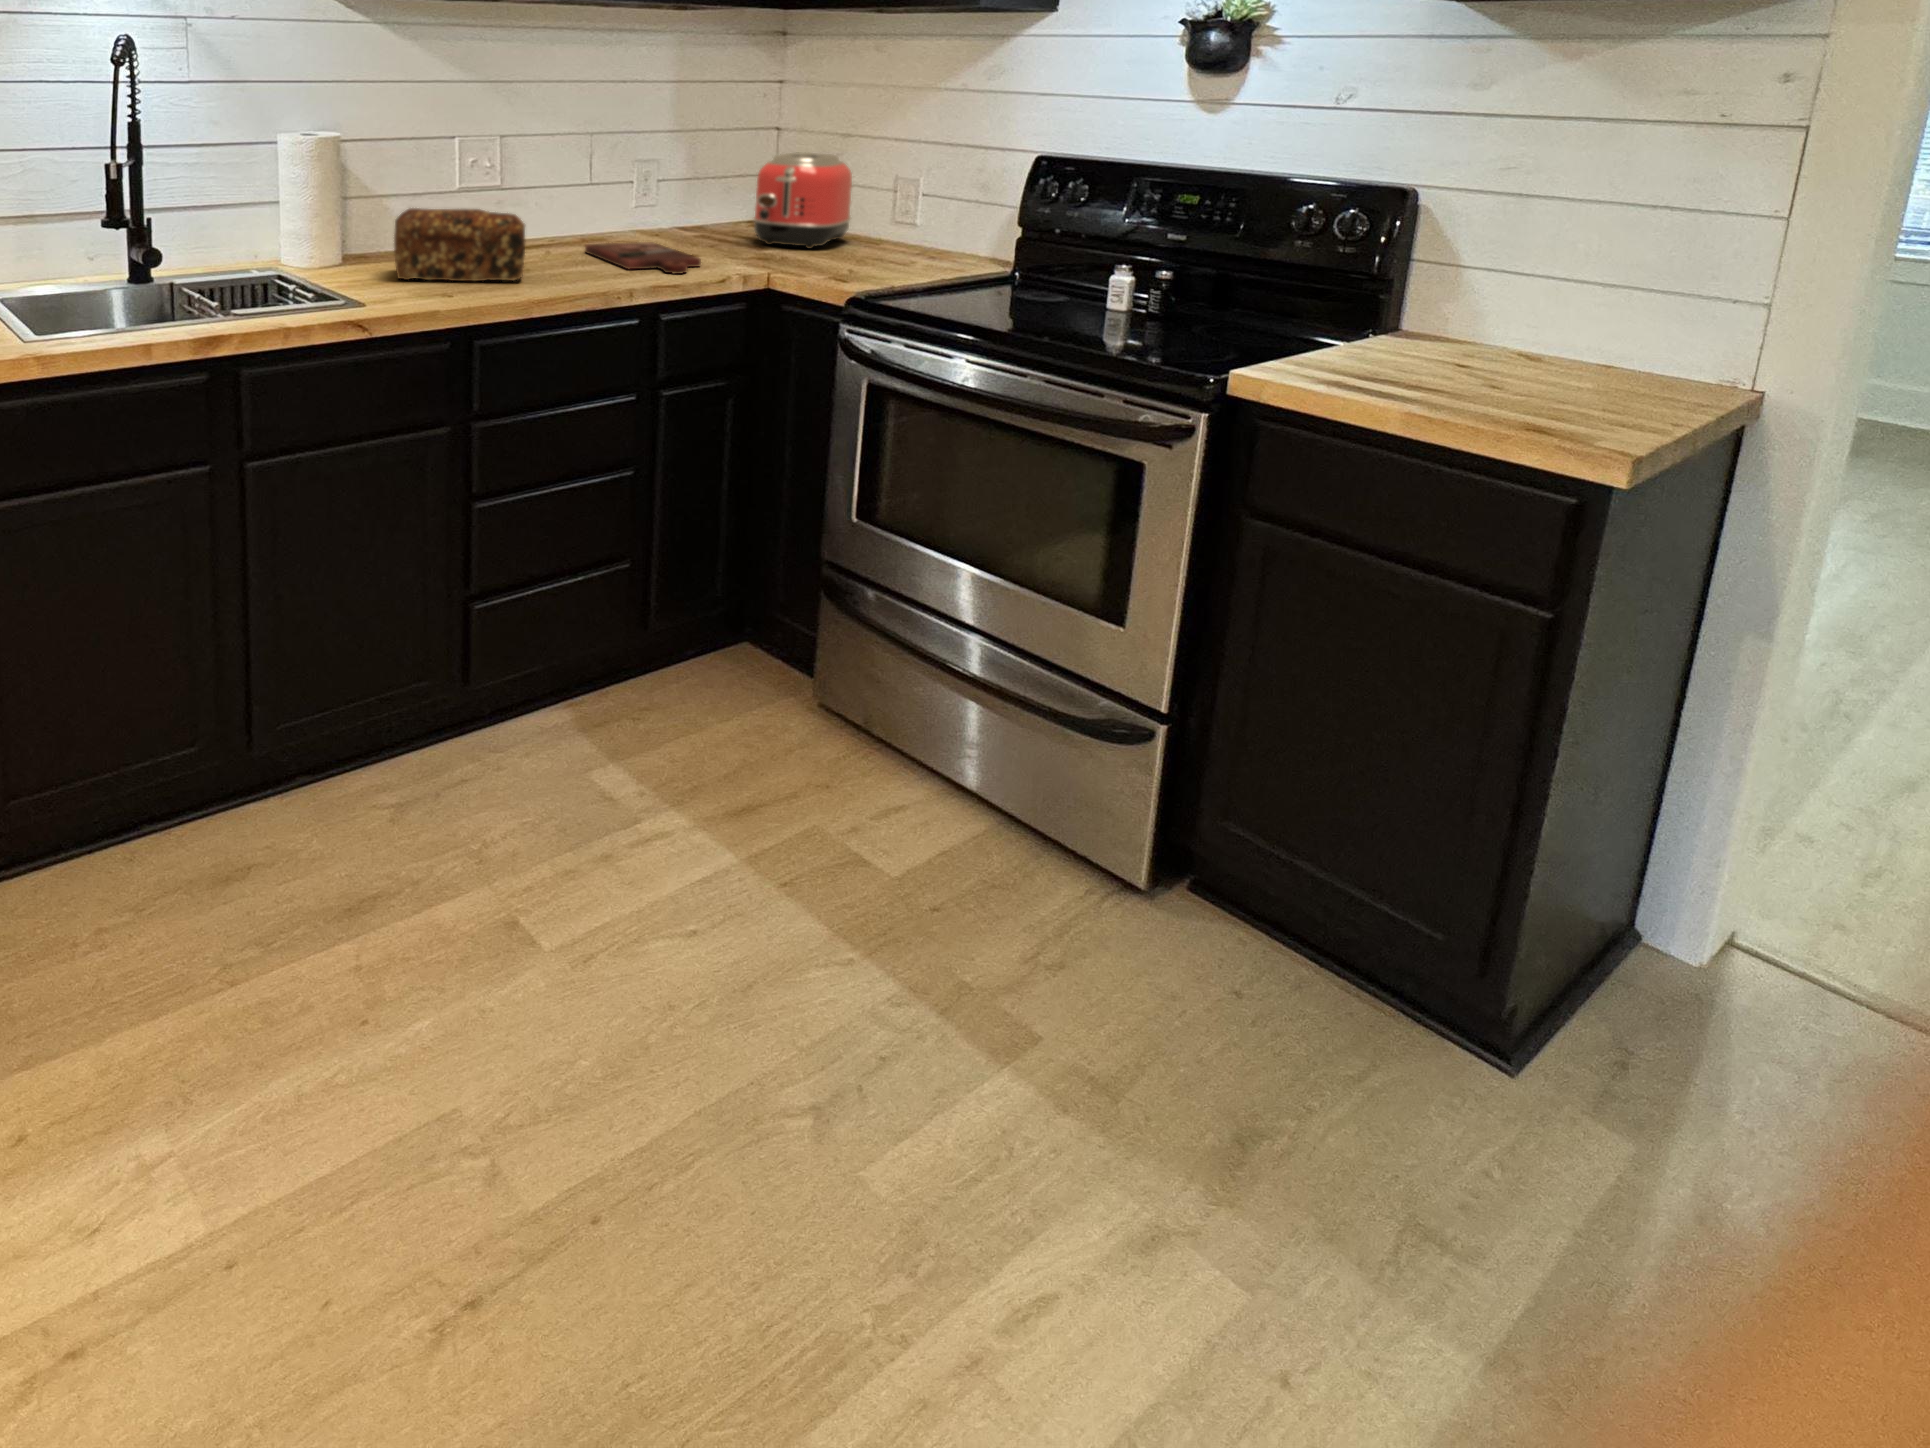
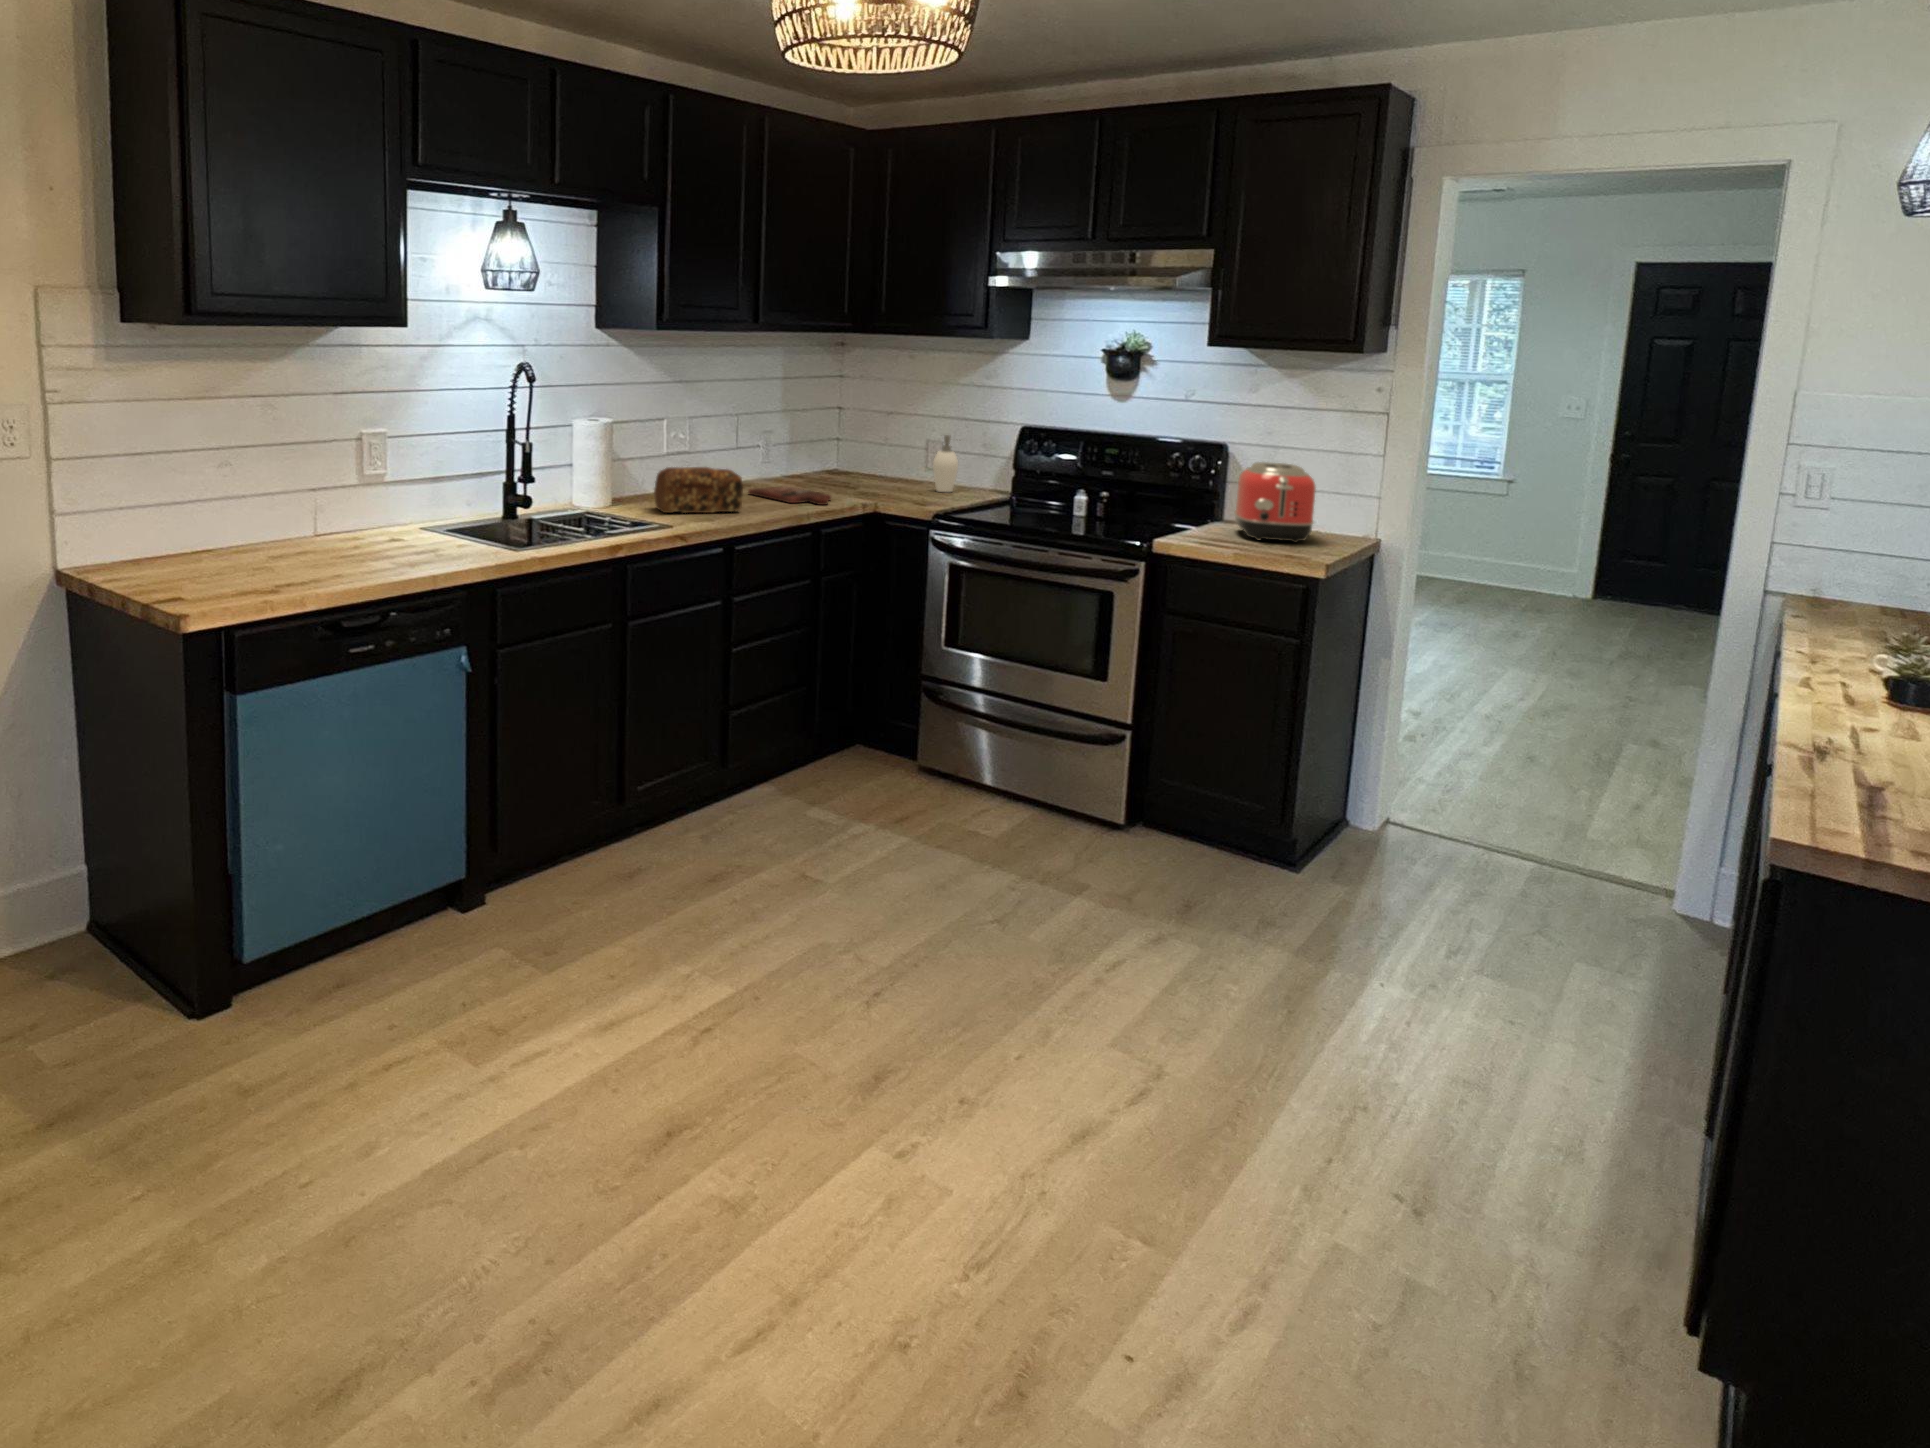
toaster: present [754,153,852,248] -> present [1234,462,1316,543]
soap dispenser: none [890,168,944,259] -> present [933,435,958,492]

